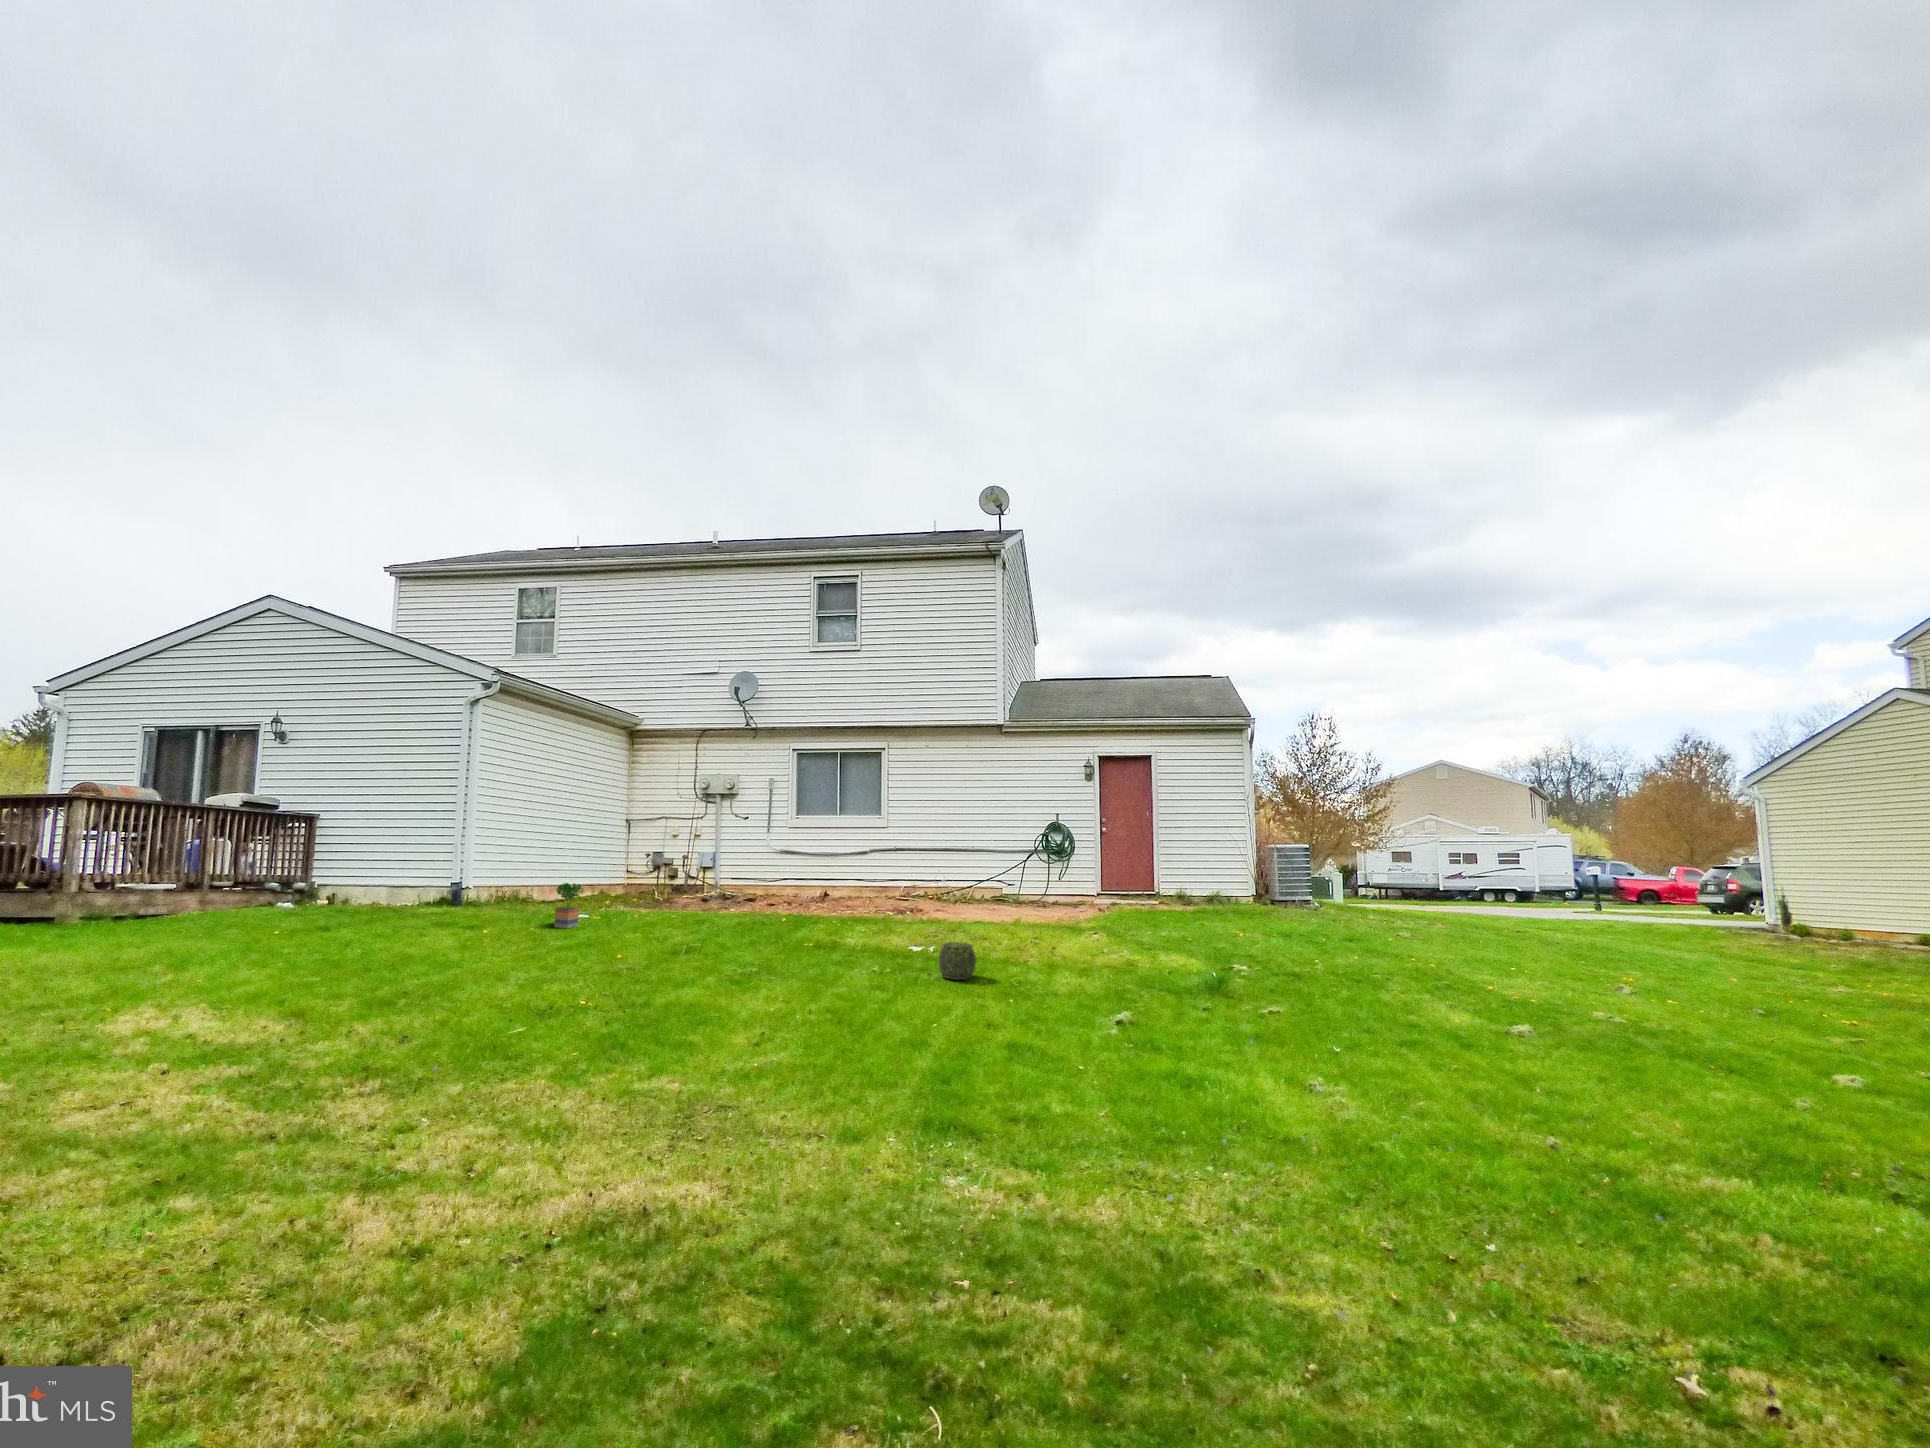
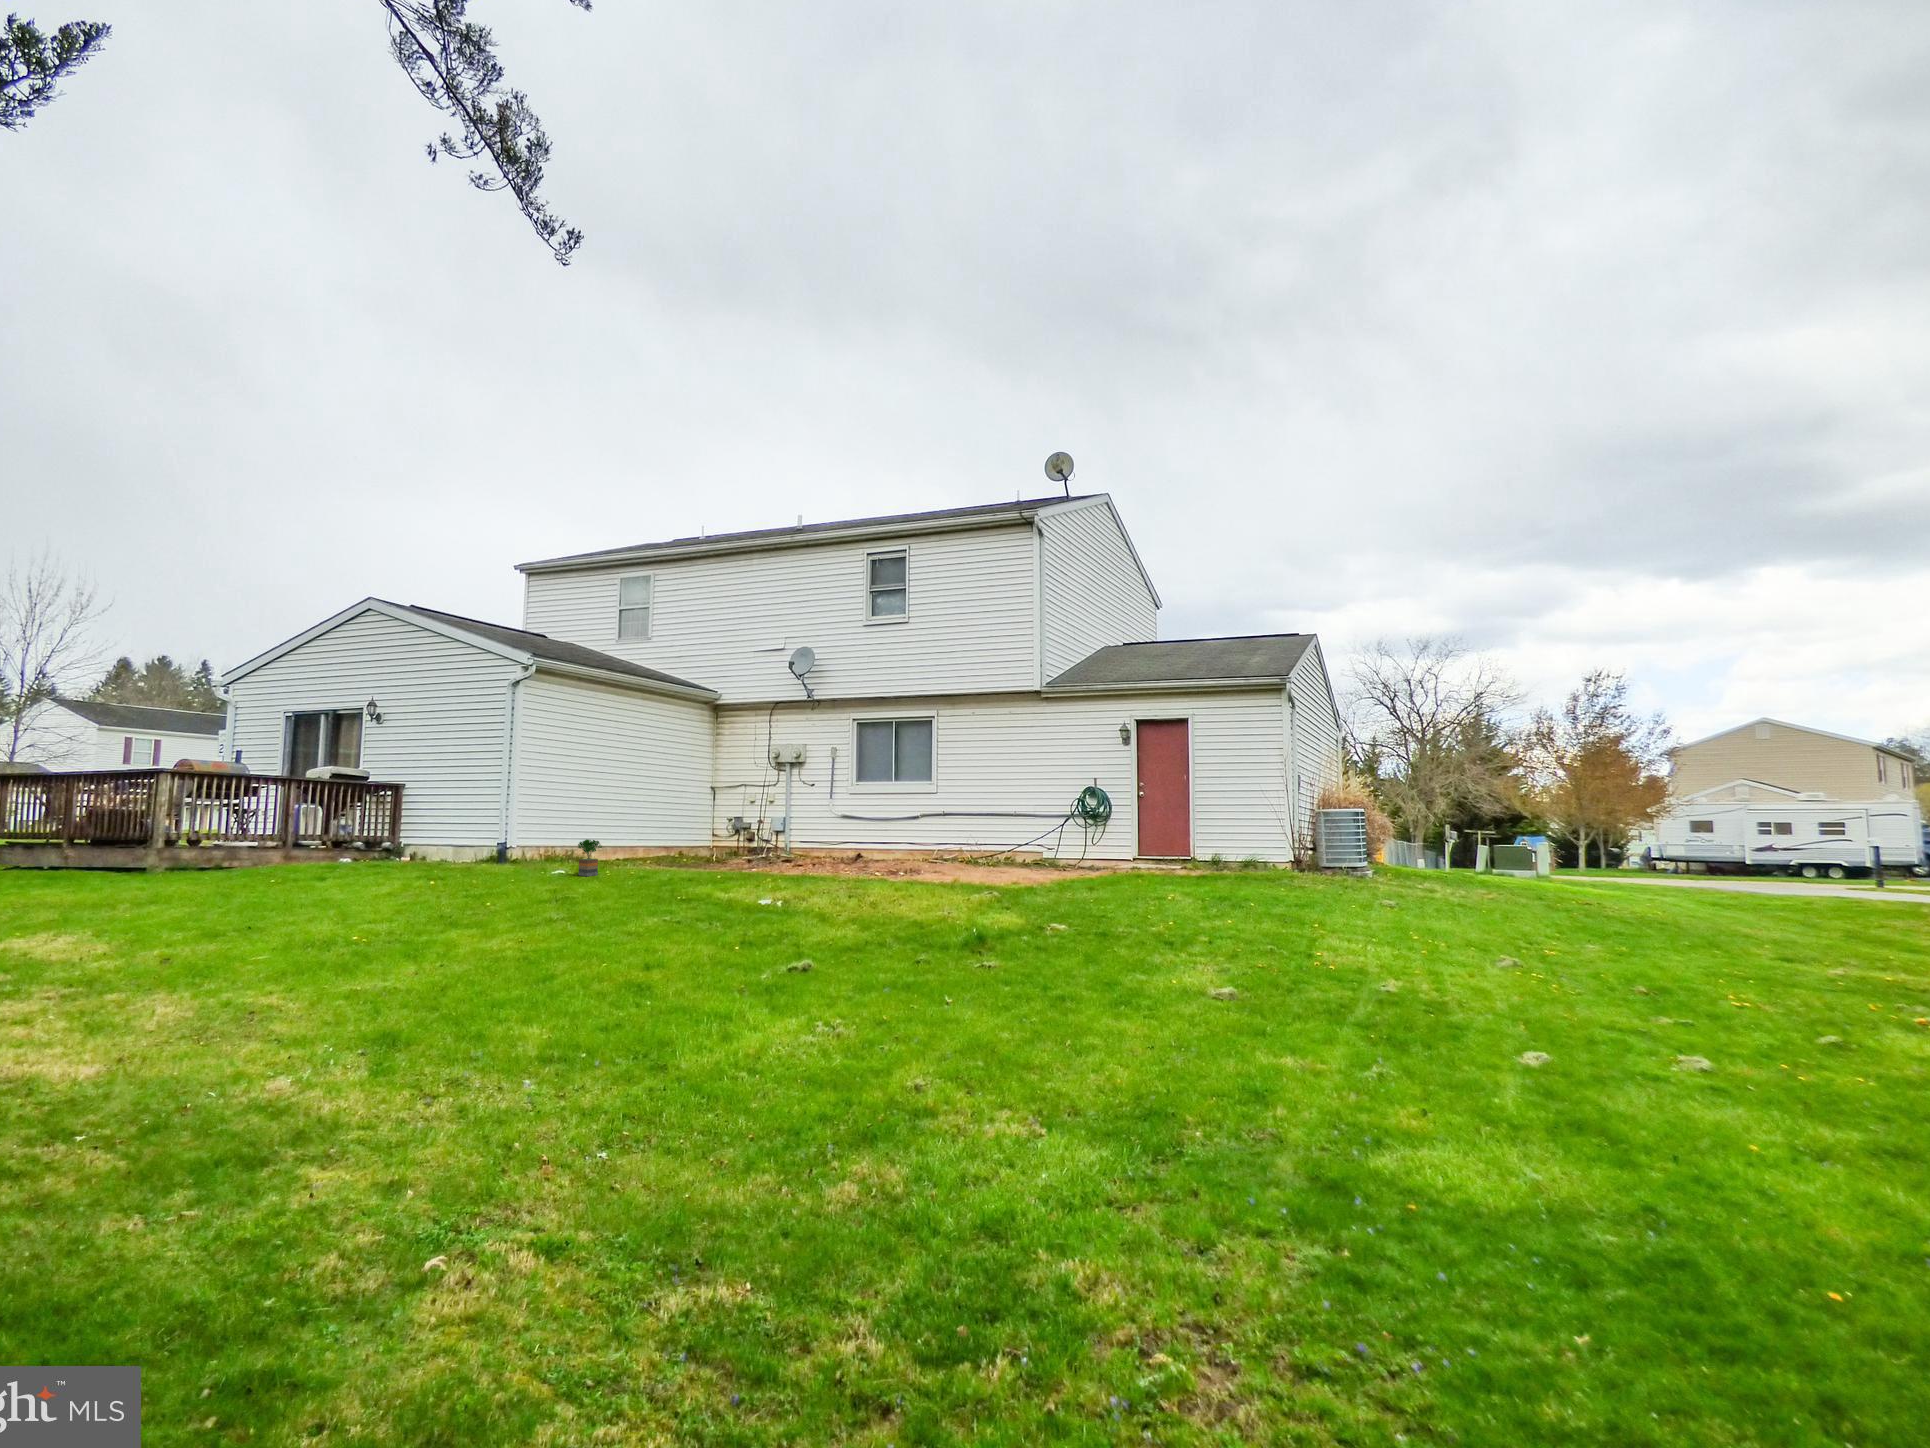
woven basket: present [939,942,976,980] -> none [821,887,853,918]

